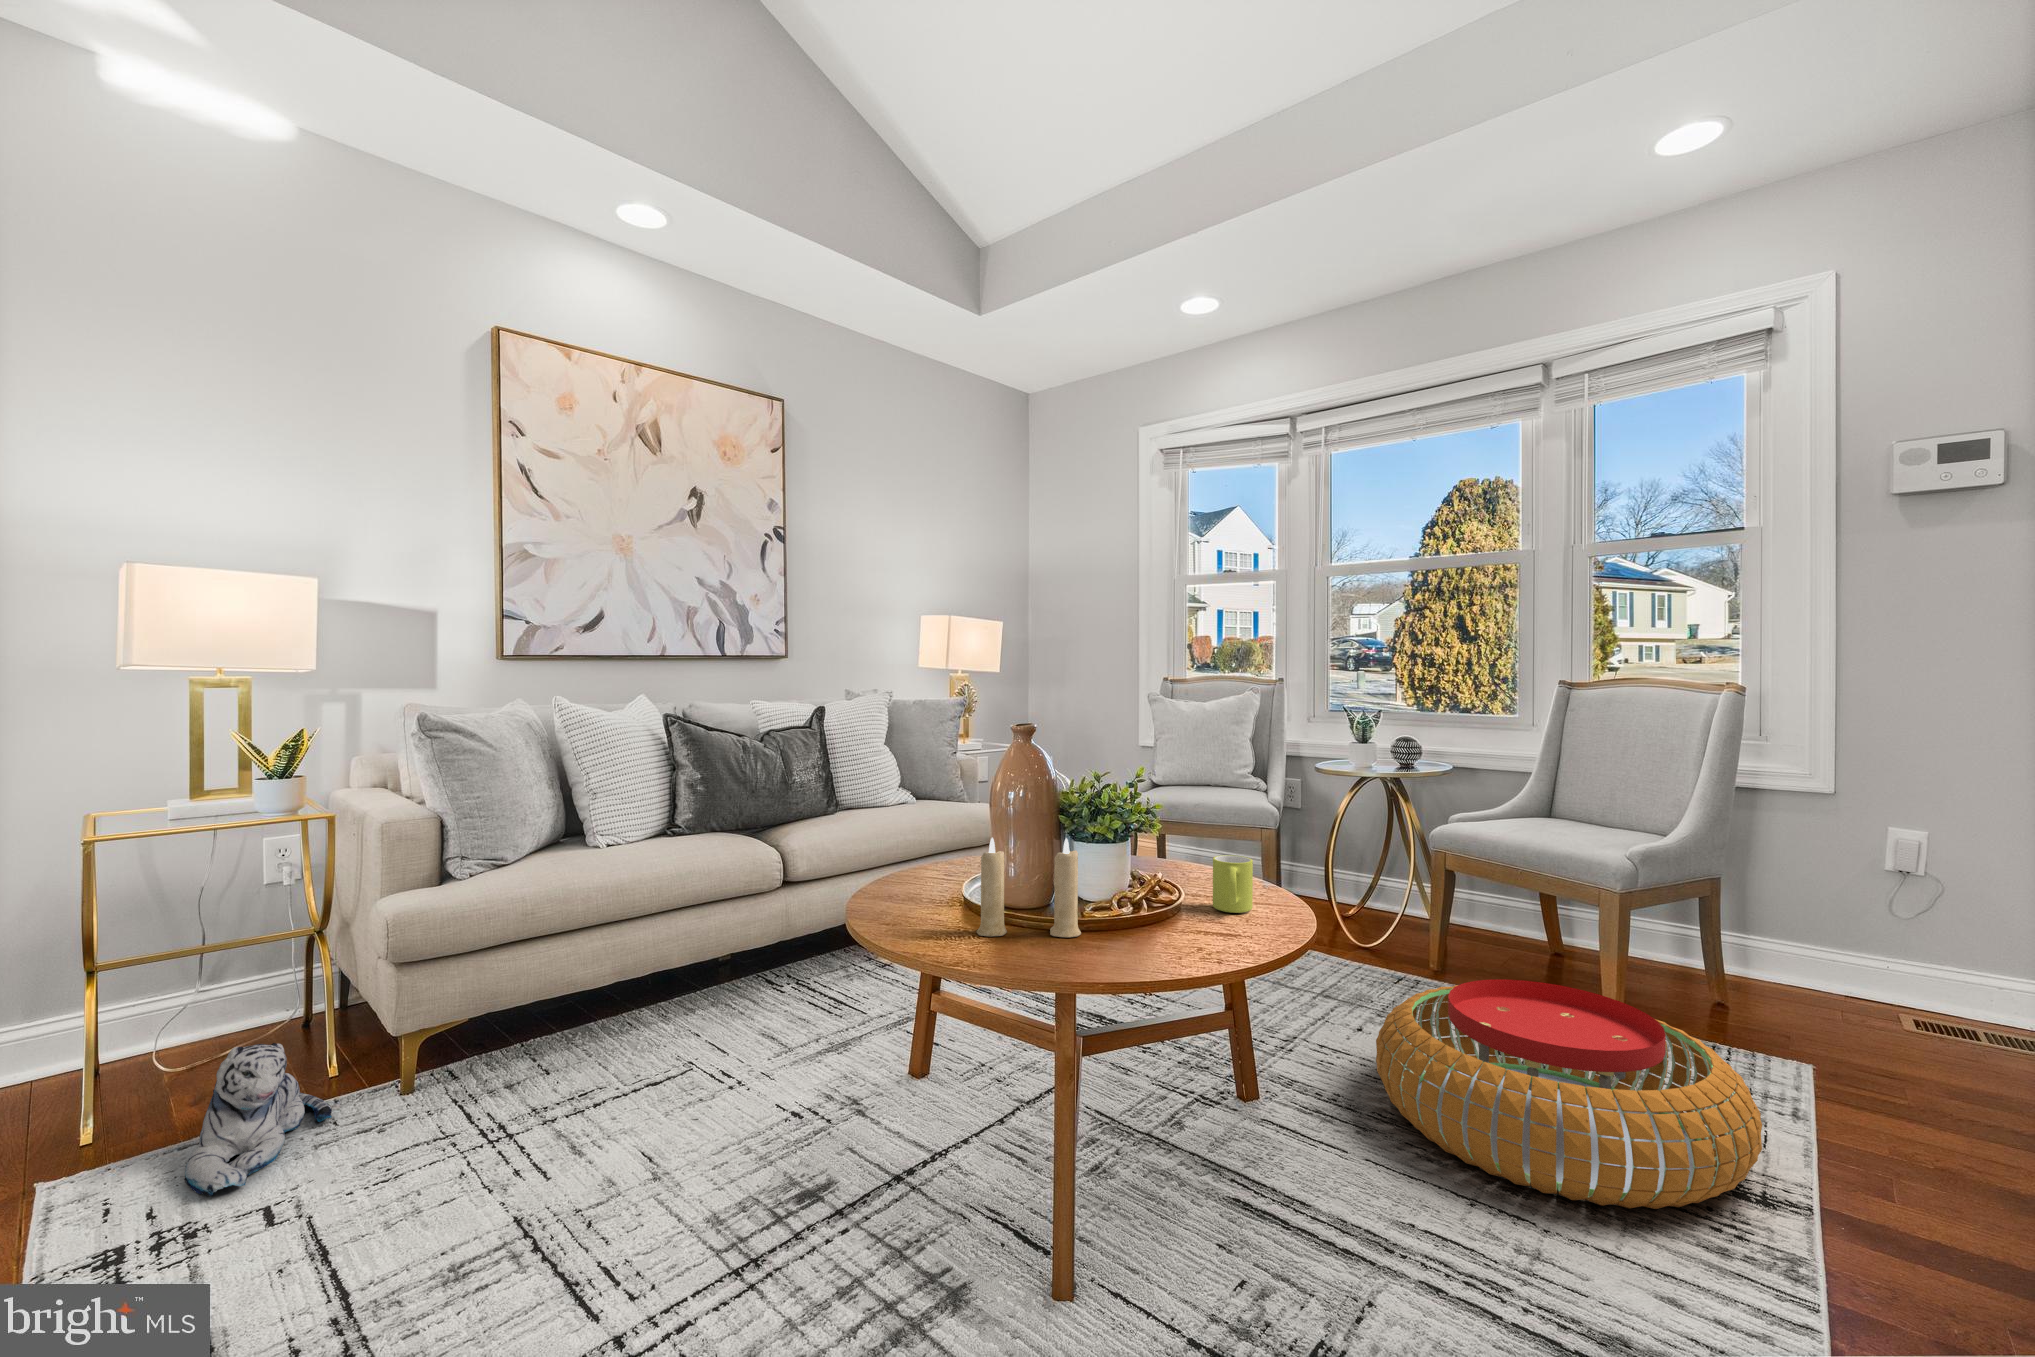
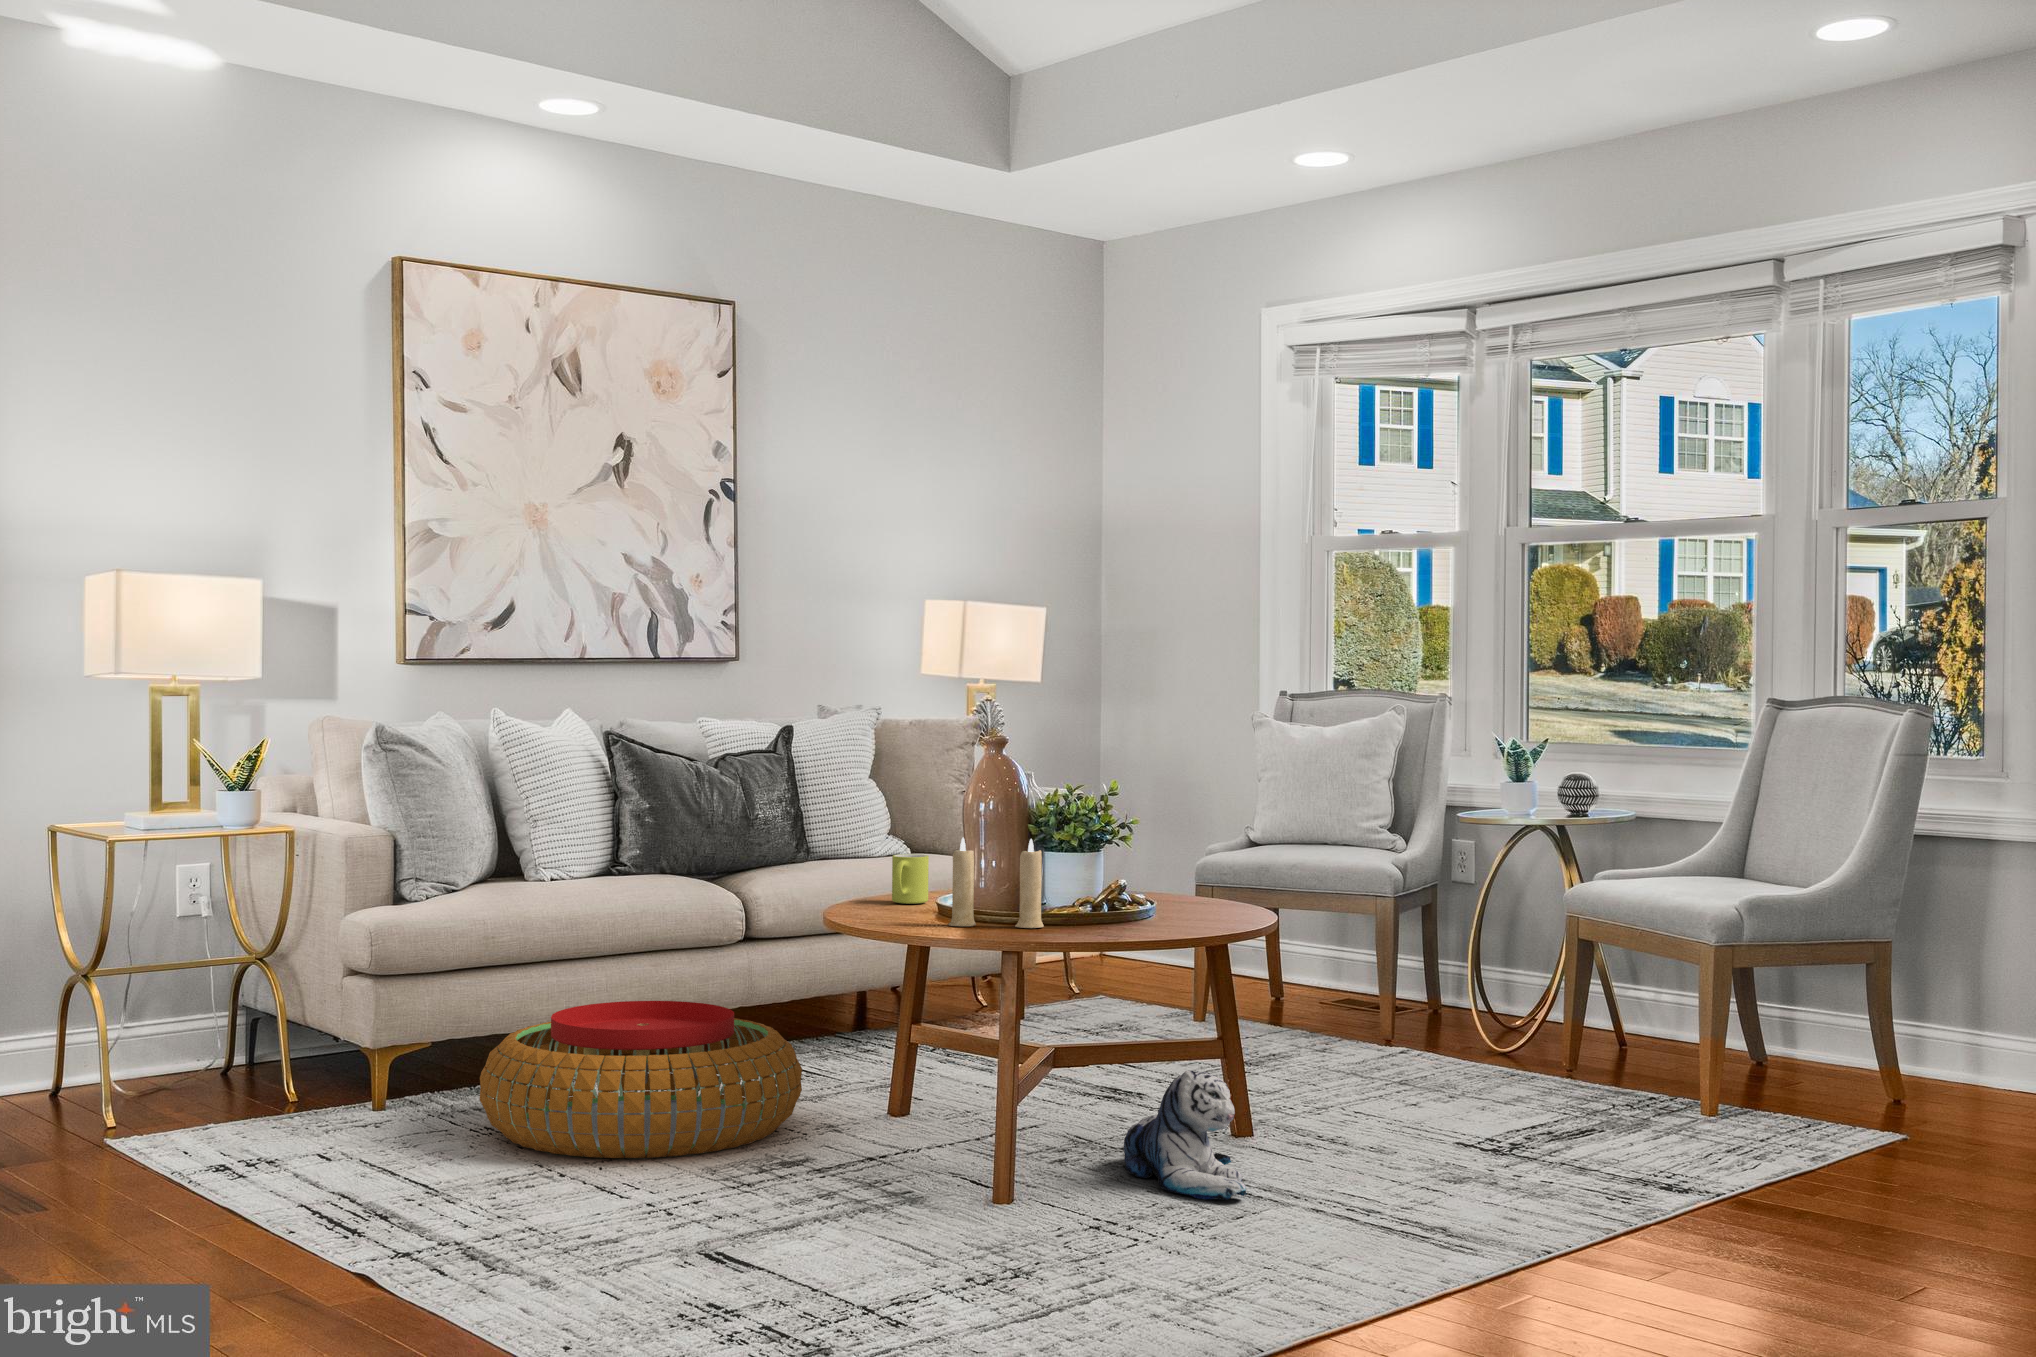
mug: present [1213,855,1253,913] -> present [892,854,929,904]
pouf: present [1376,979,1762,1209] -> present [480,1001,802,1158]
plush toy: present [184,1043,332,1196] -> present [1124,1071,1247,1200]

